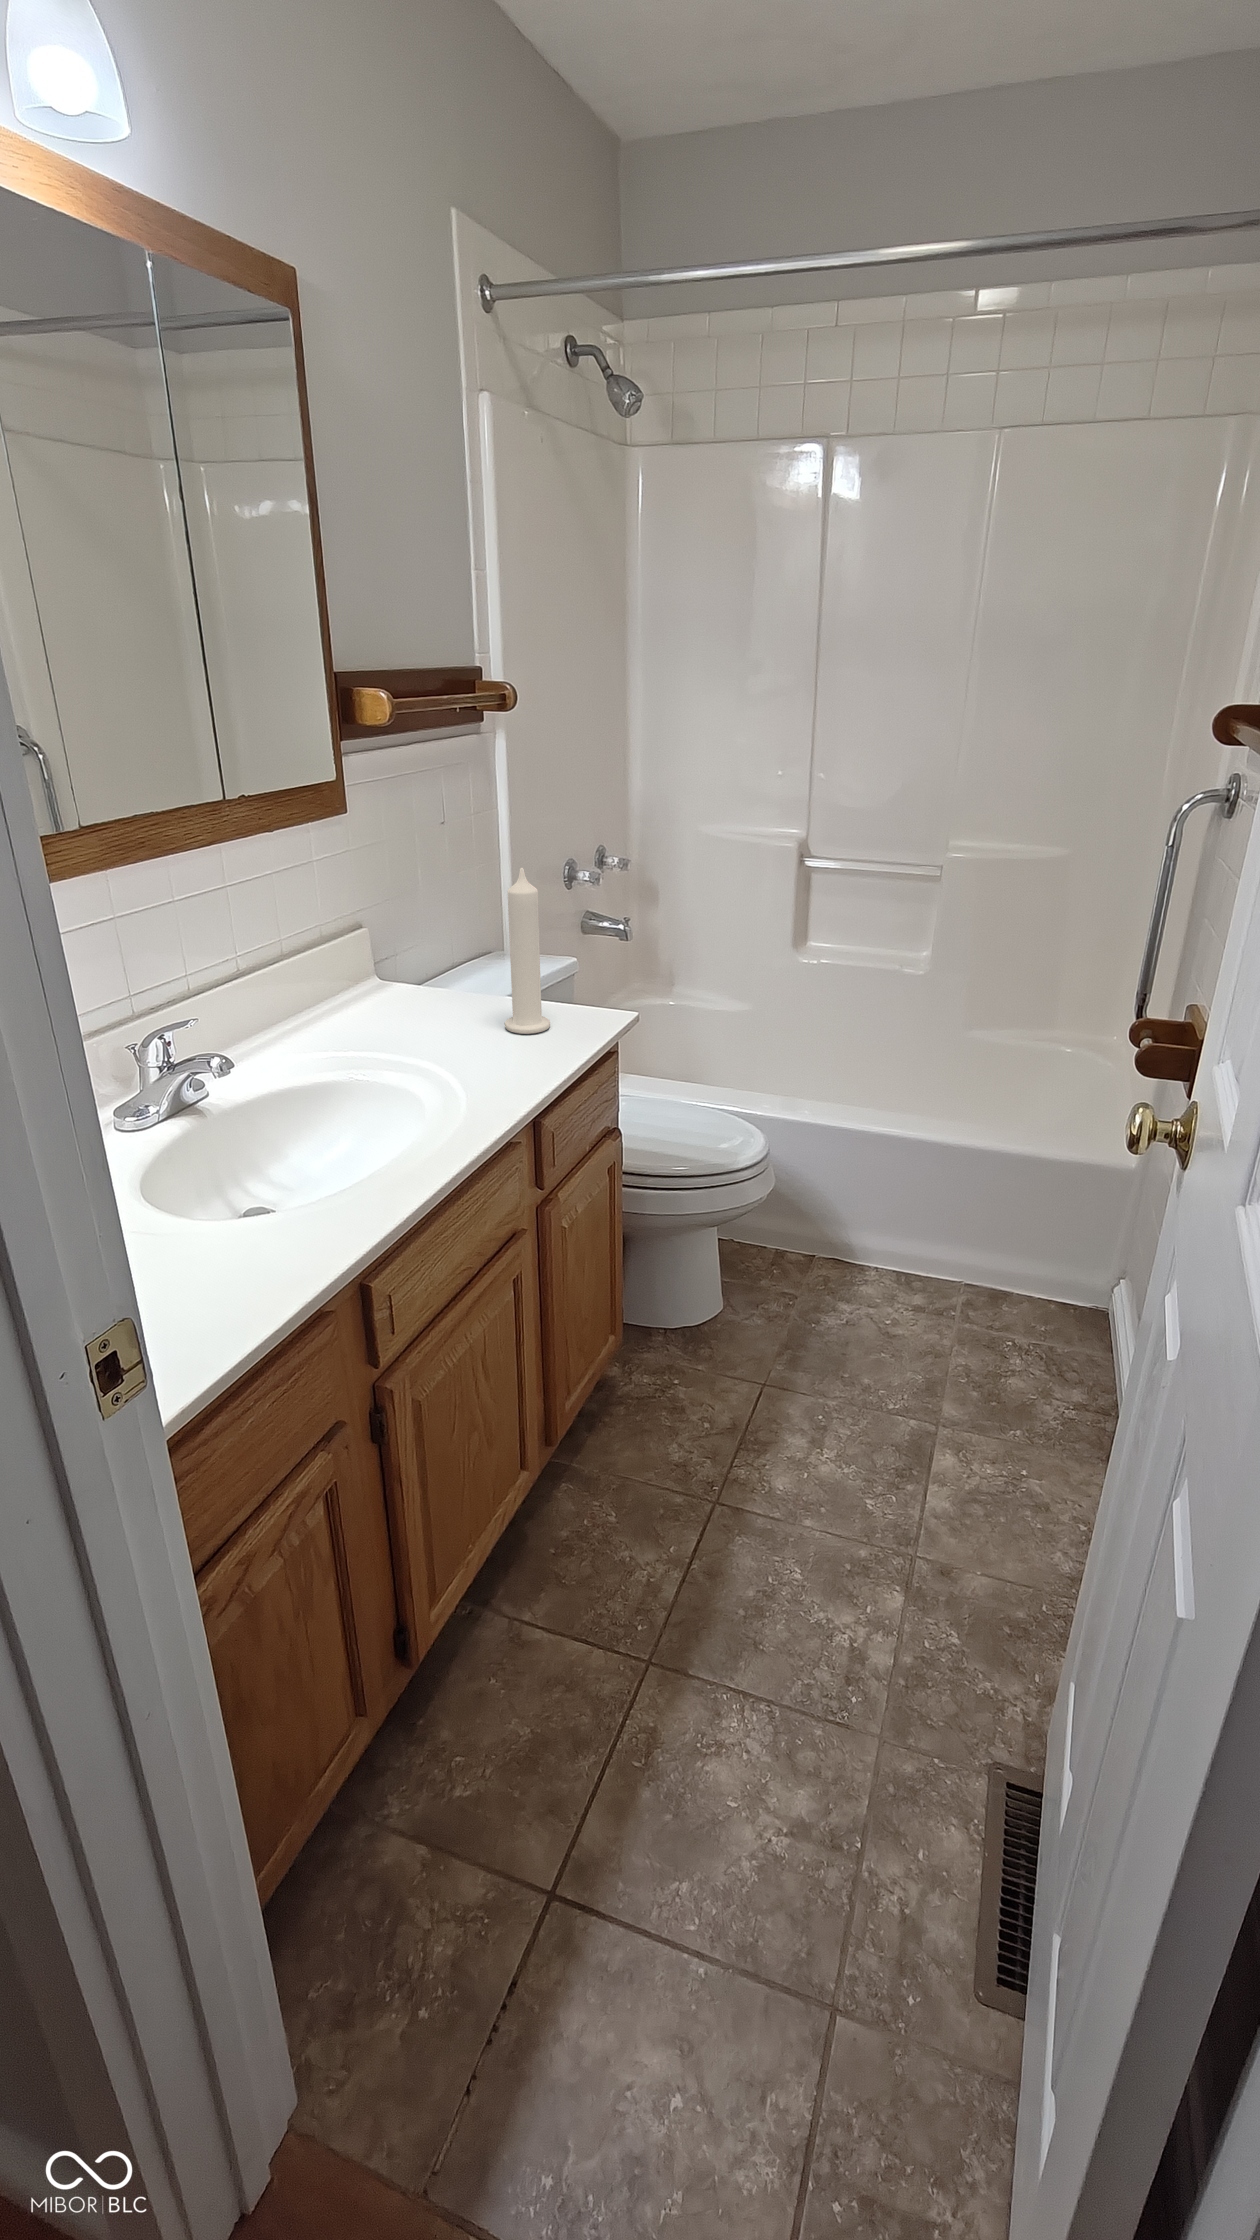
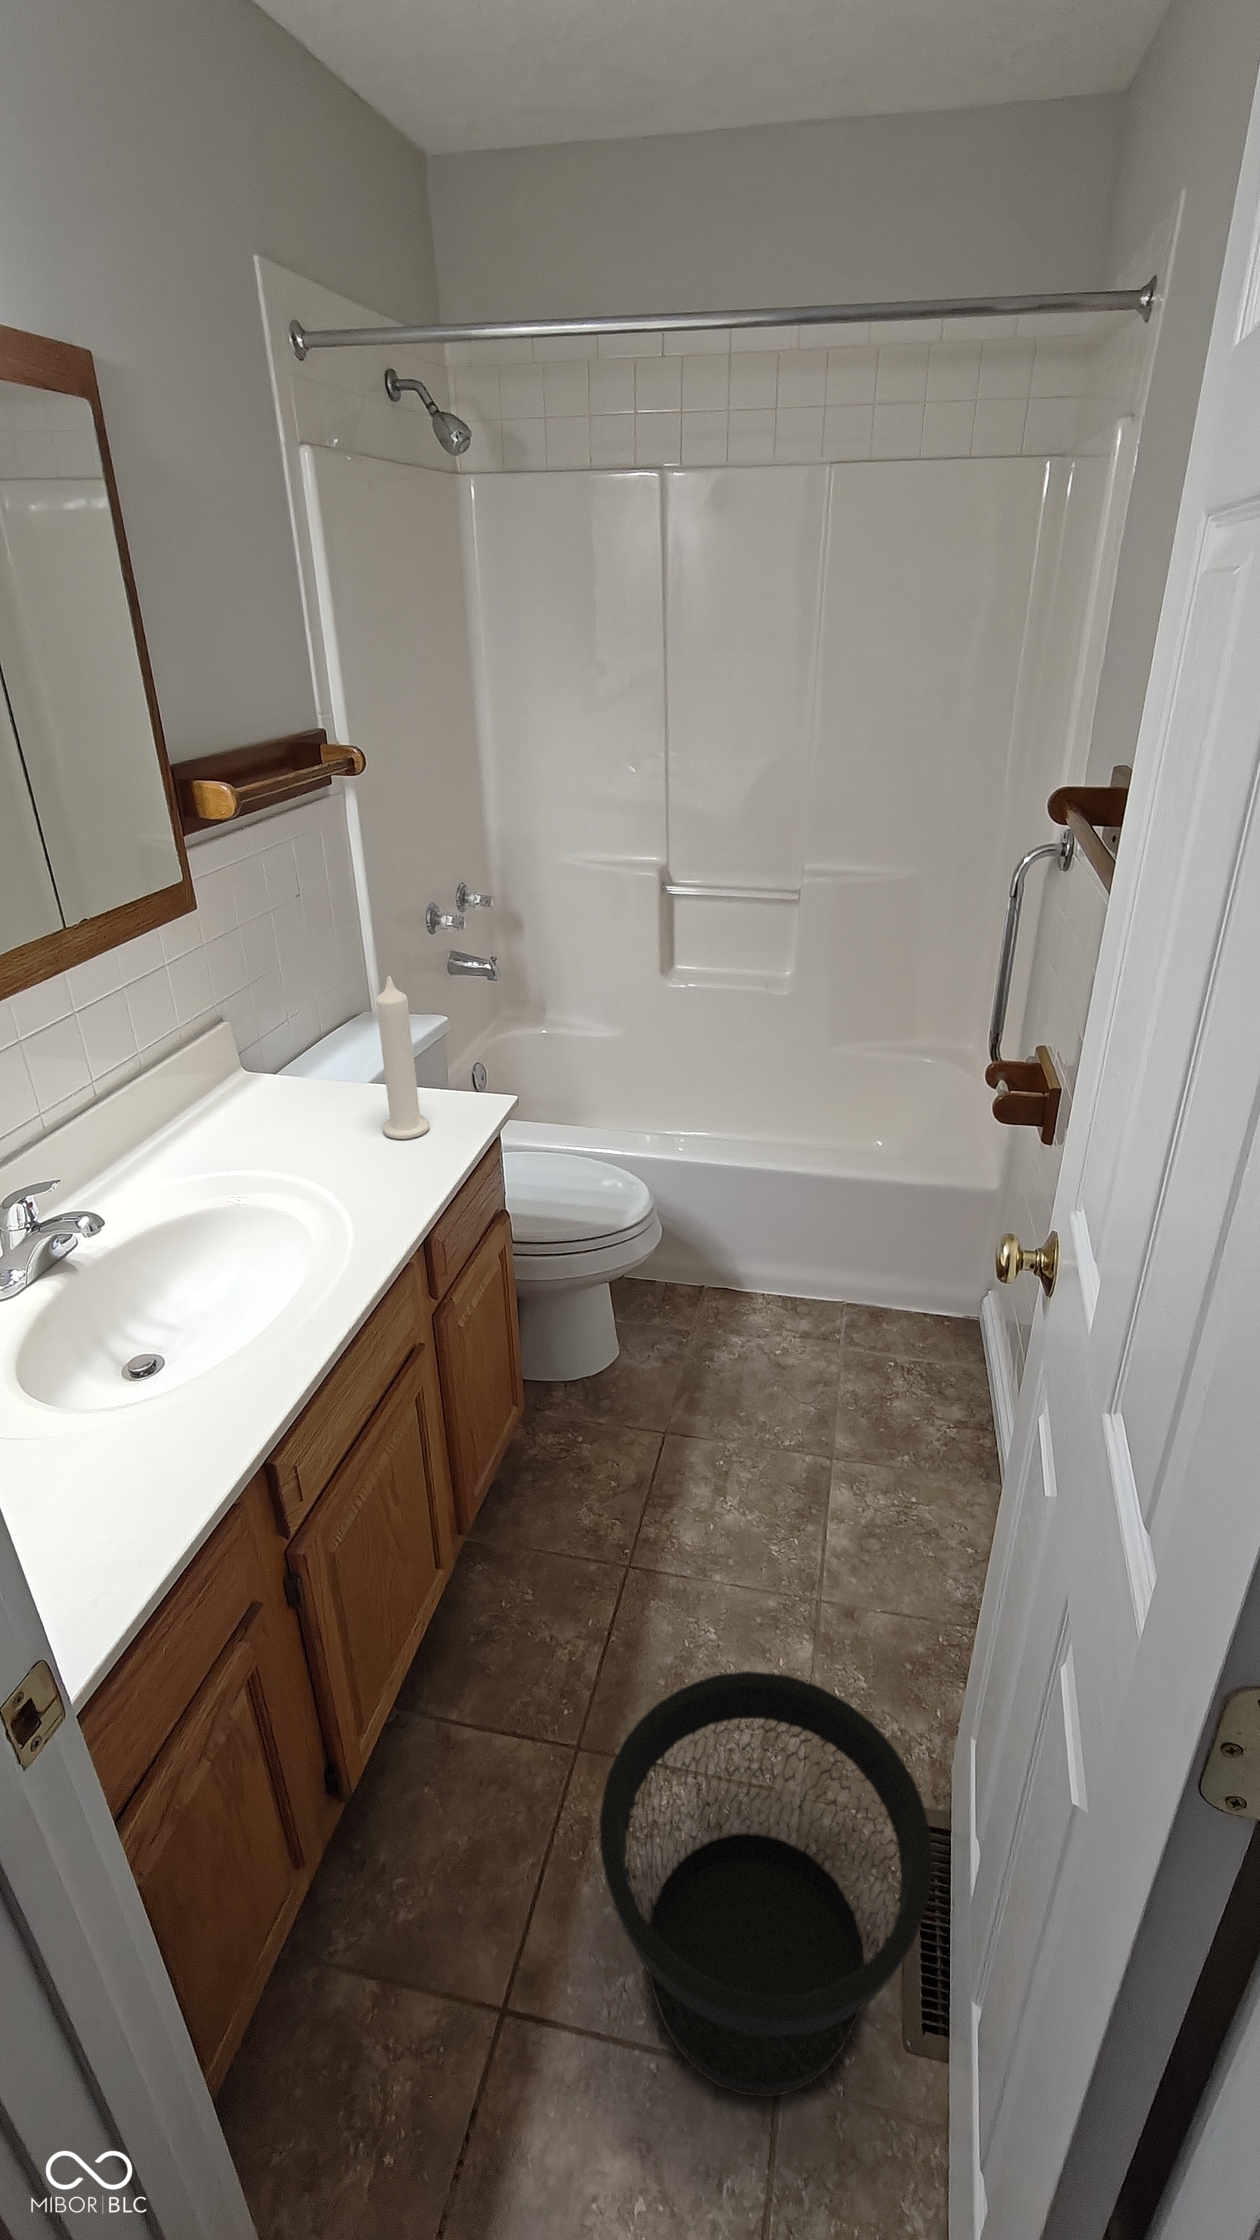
wastebasket: none [664,1580,1018,2022] -> present [599,1671,933,2097]

